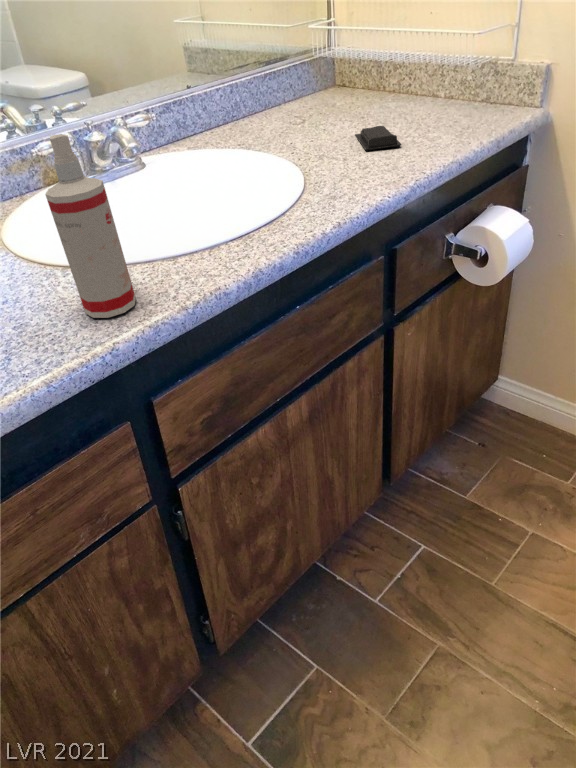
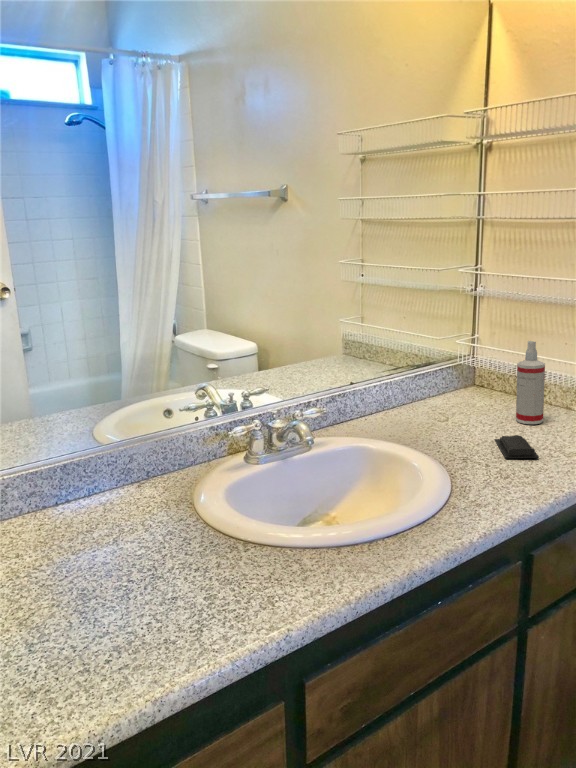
spray bottle: present [45,134,136,318] -> present [516,341,545,424]

